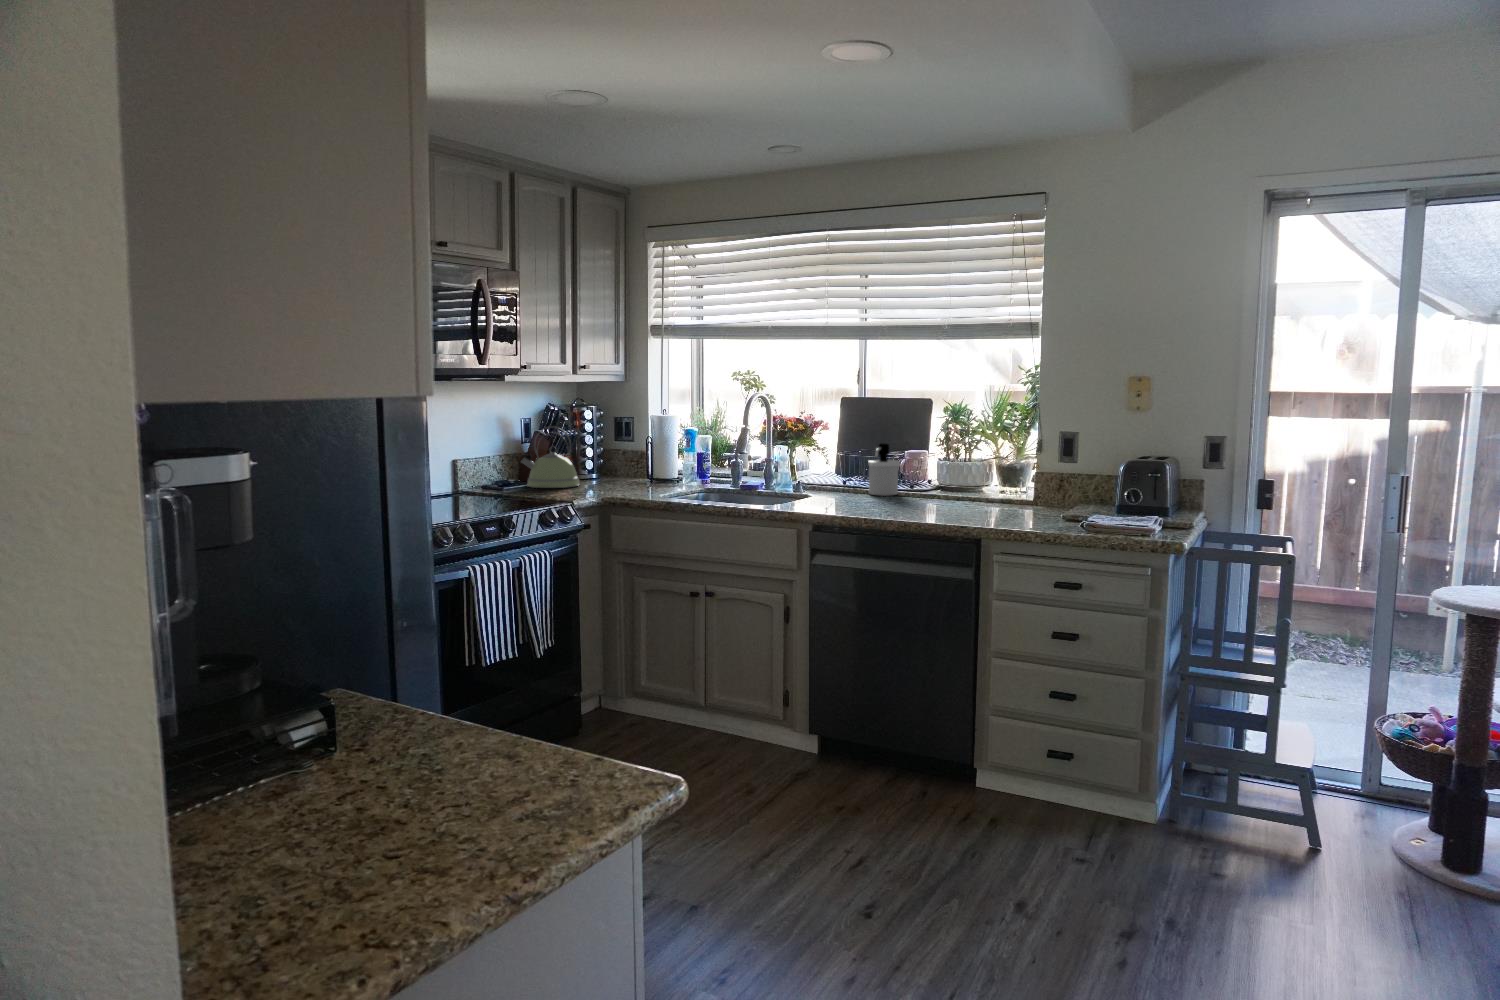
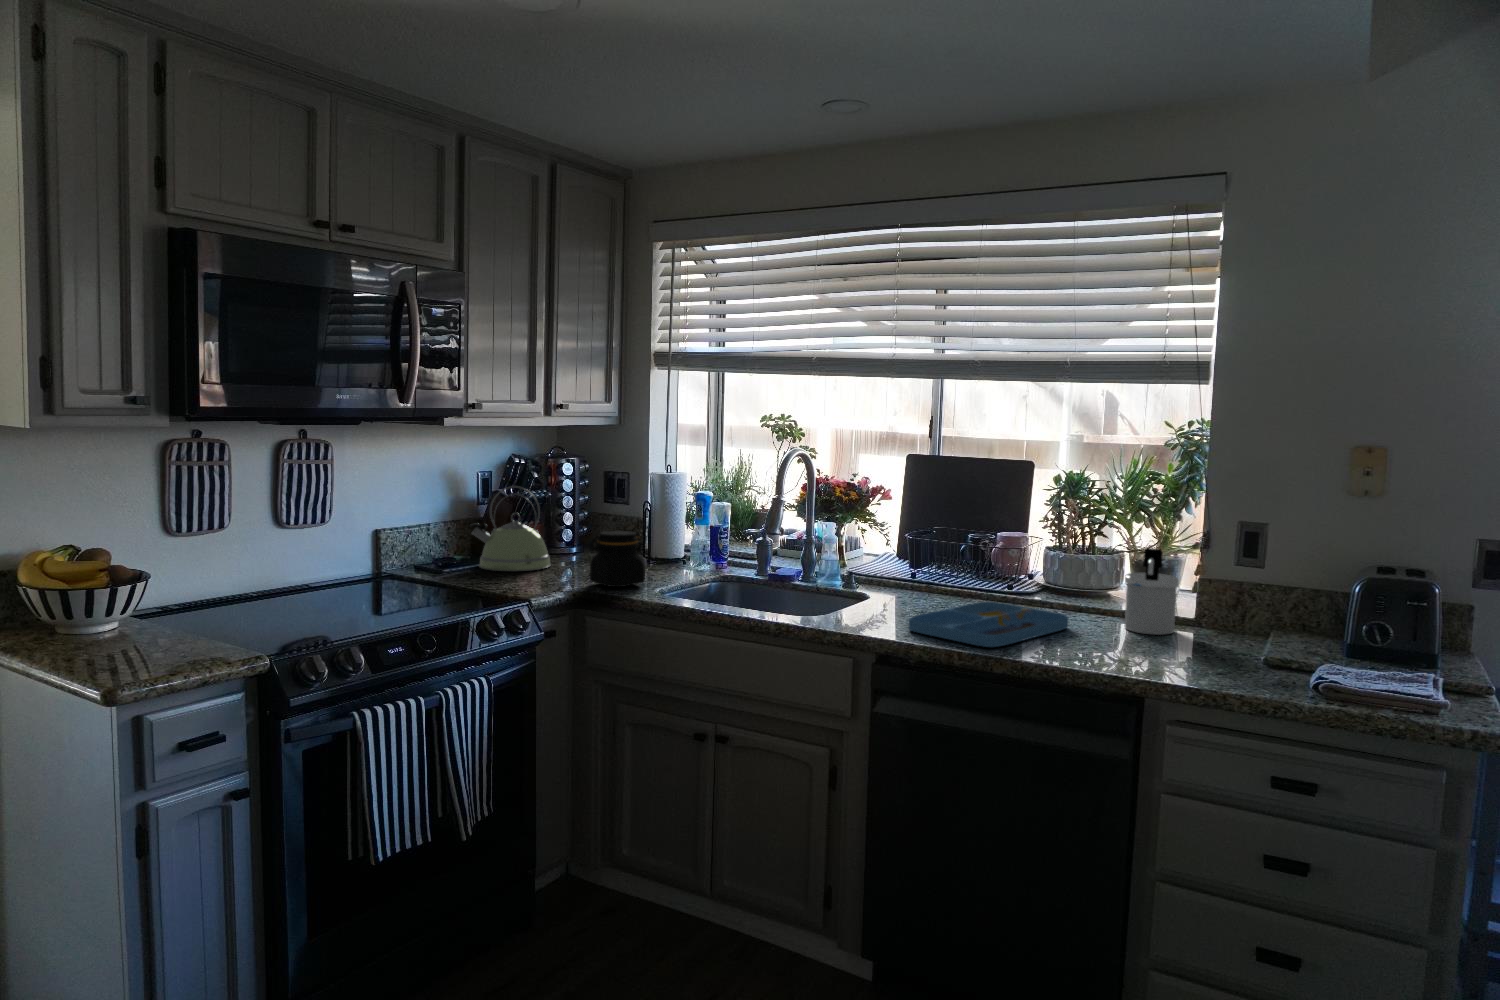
soap dispenser: present [868,443,899,496] -> present [1125,548,1179,635]
jar: none [612,455,652,495] -> present [590,530,645,587]
tray: none [839,495,949,518] -> present [909,602,1068,647]

